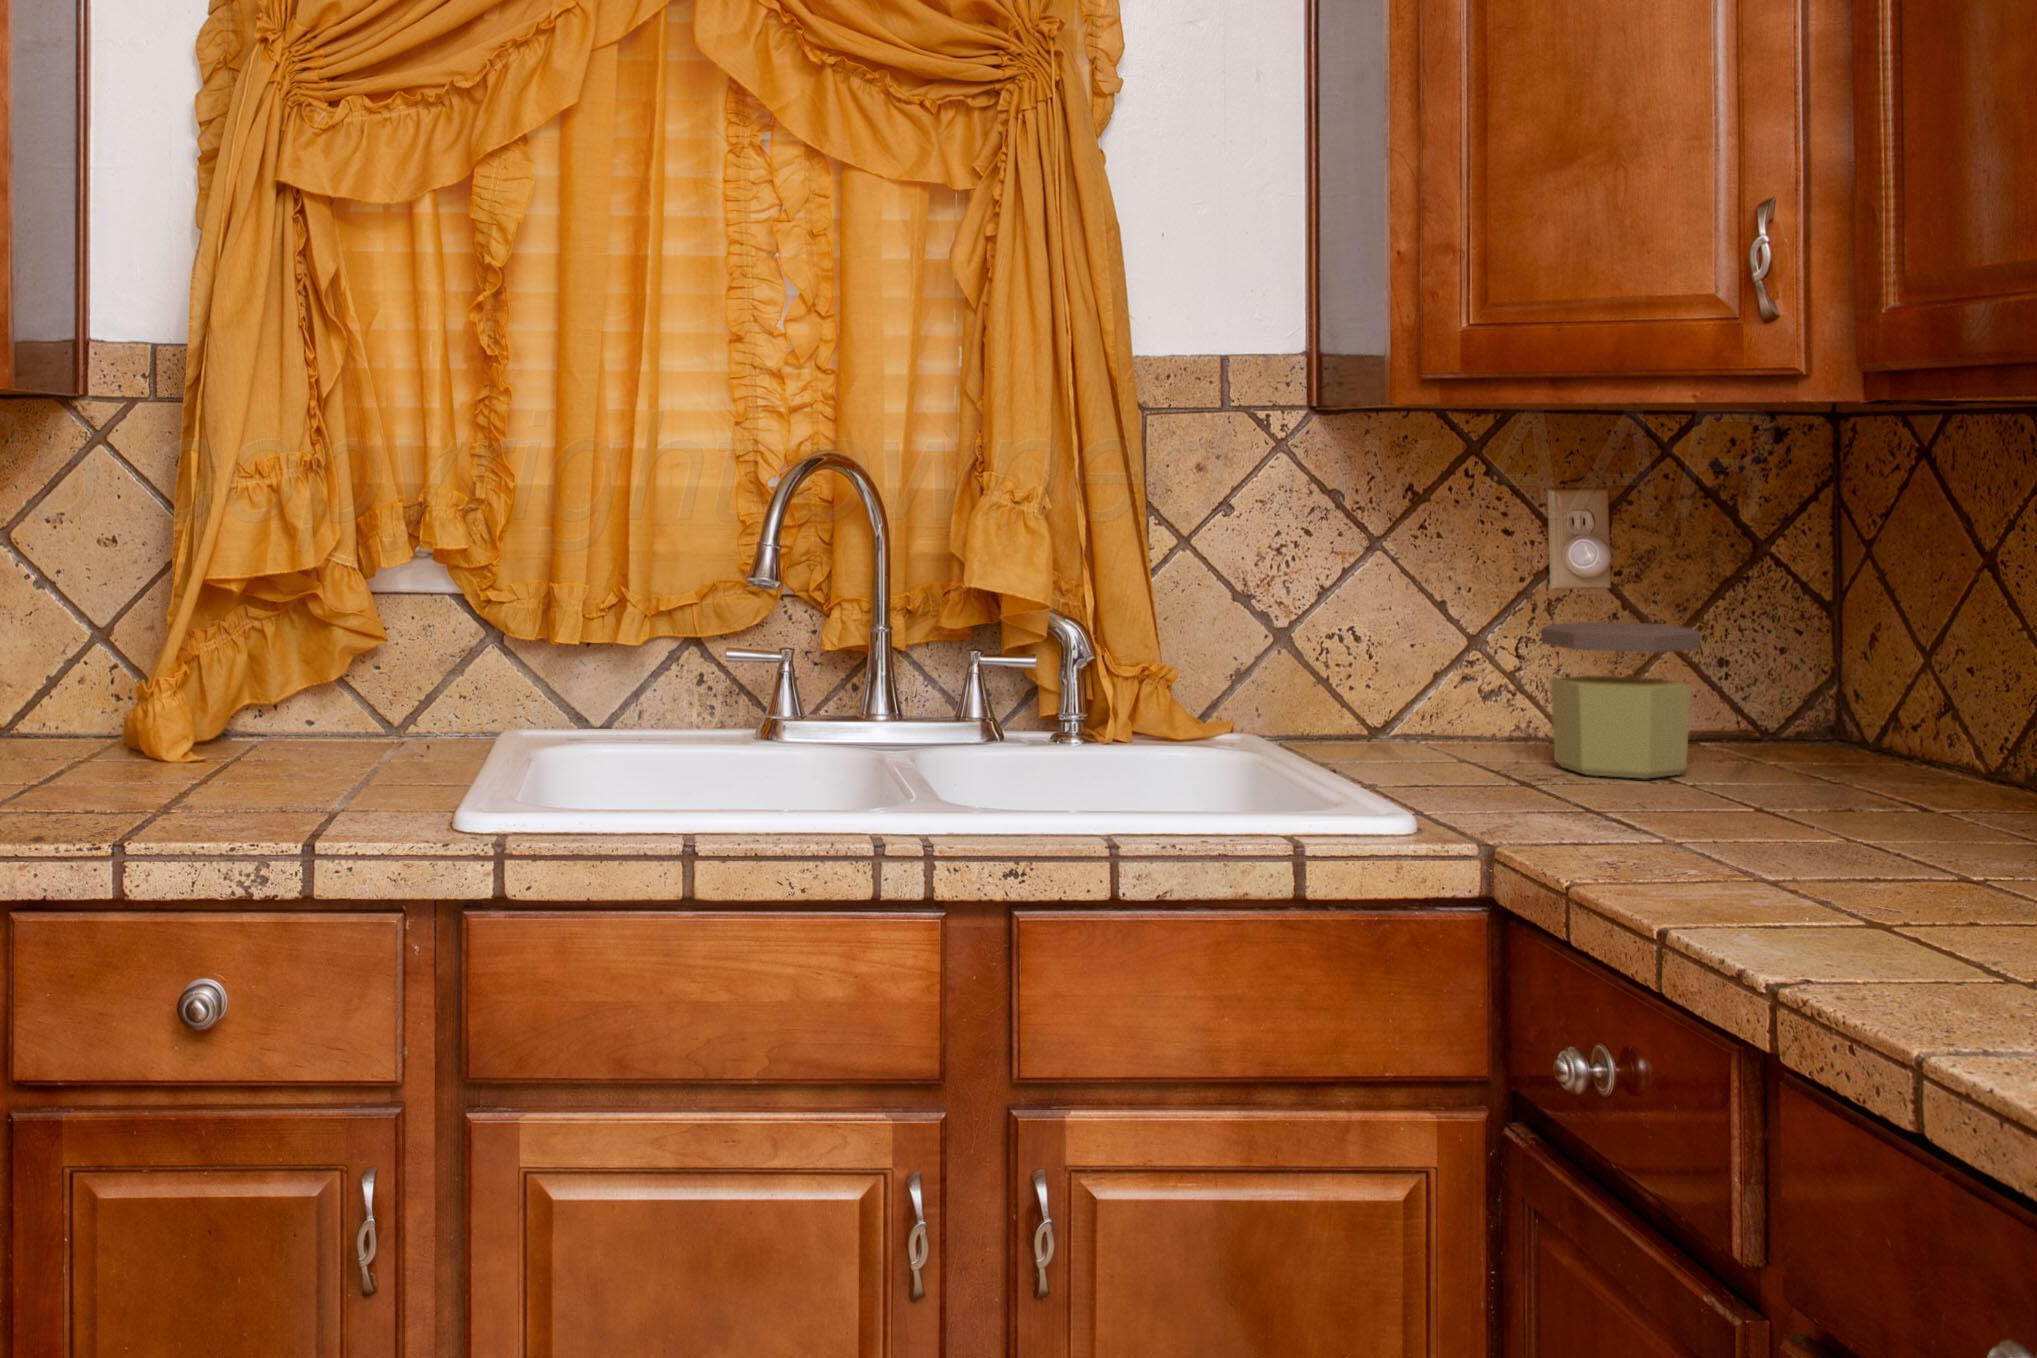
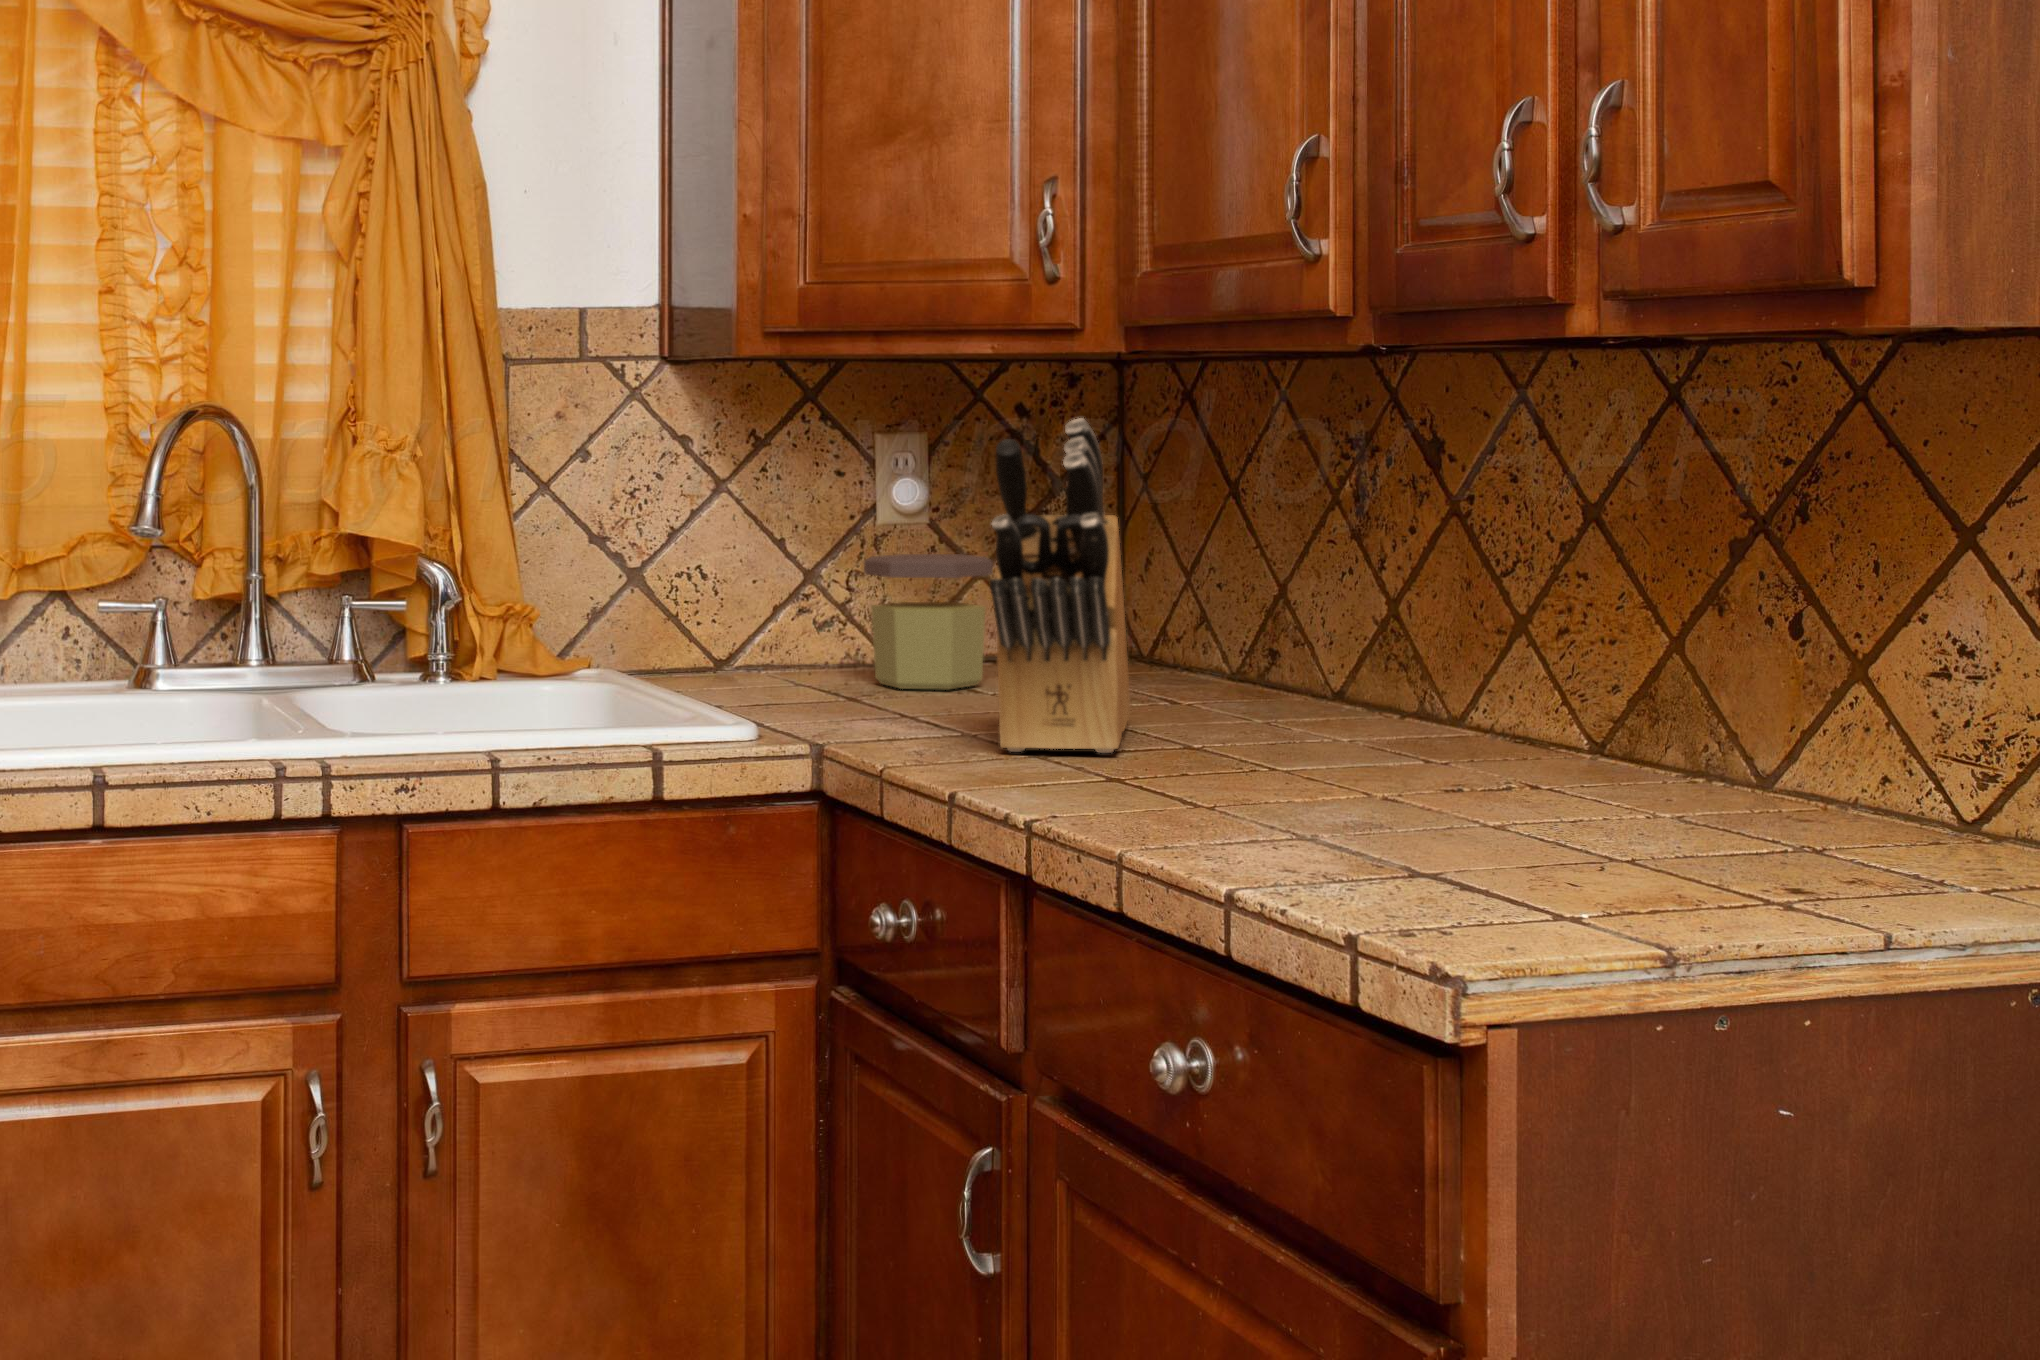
knife block: none [1720,475,1892,886] -> present [990,418,1130,753]

